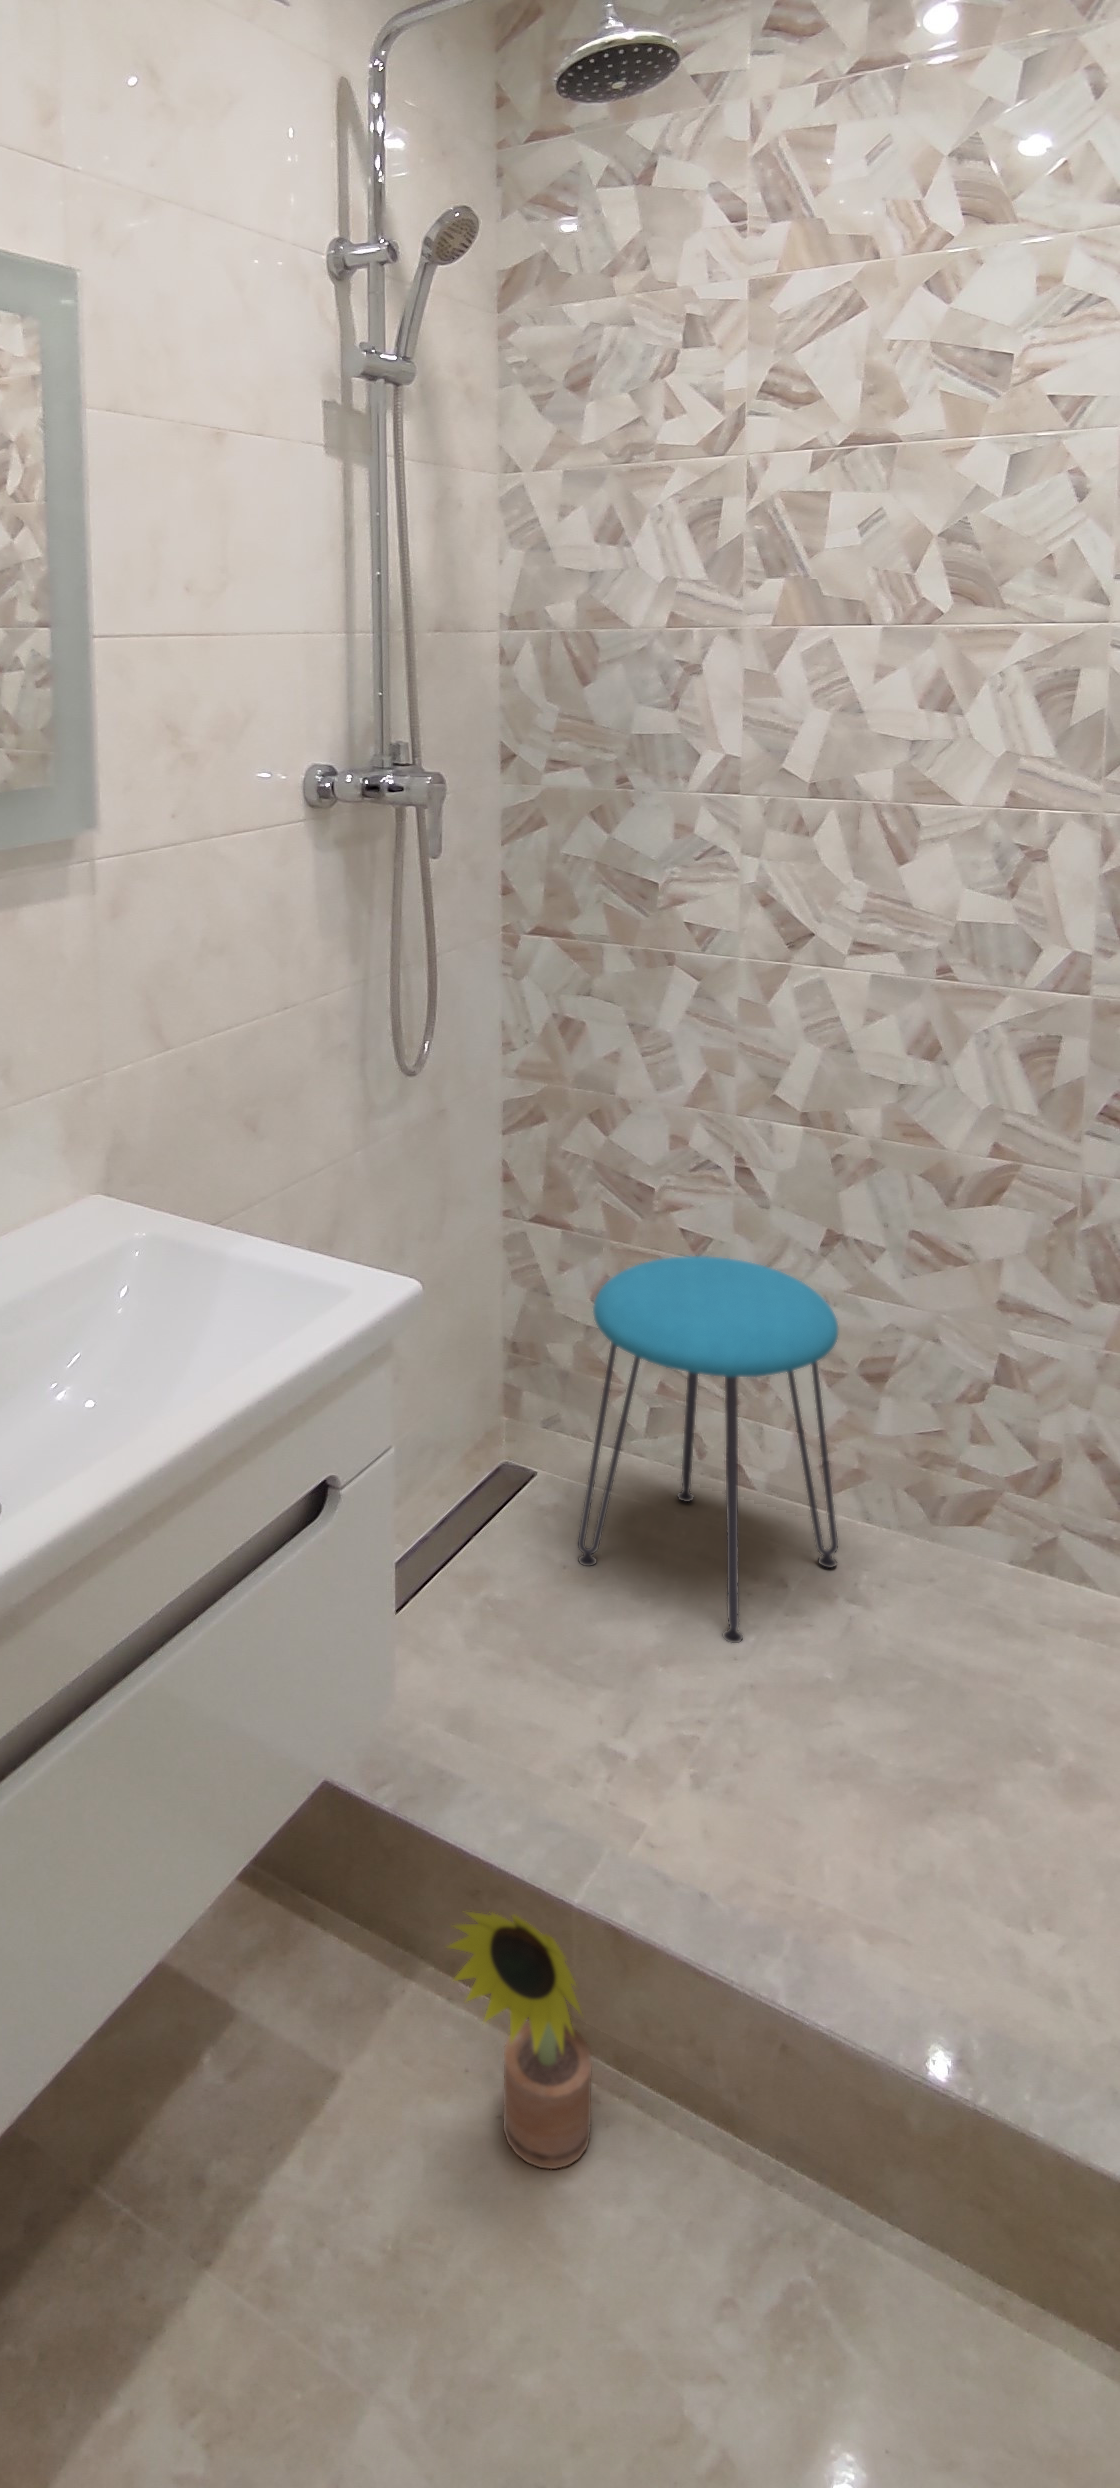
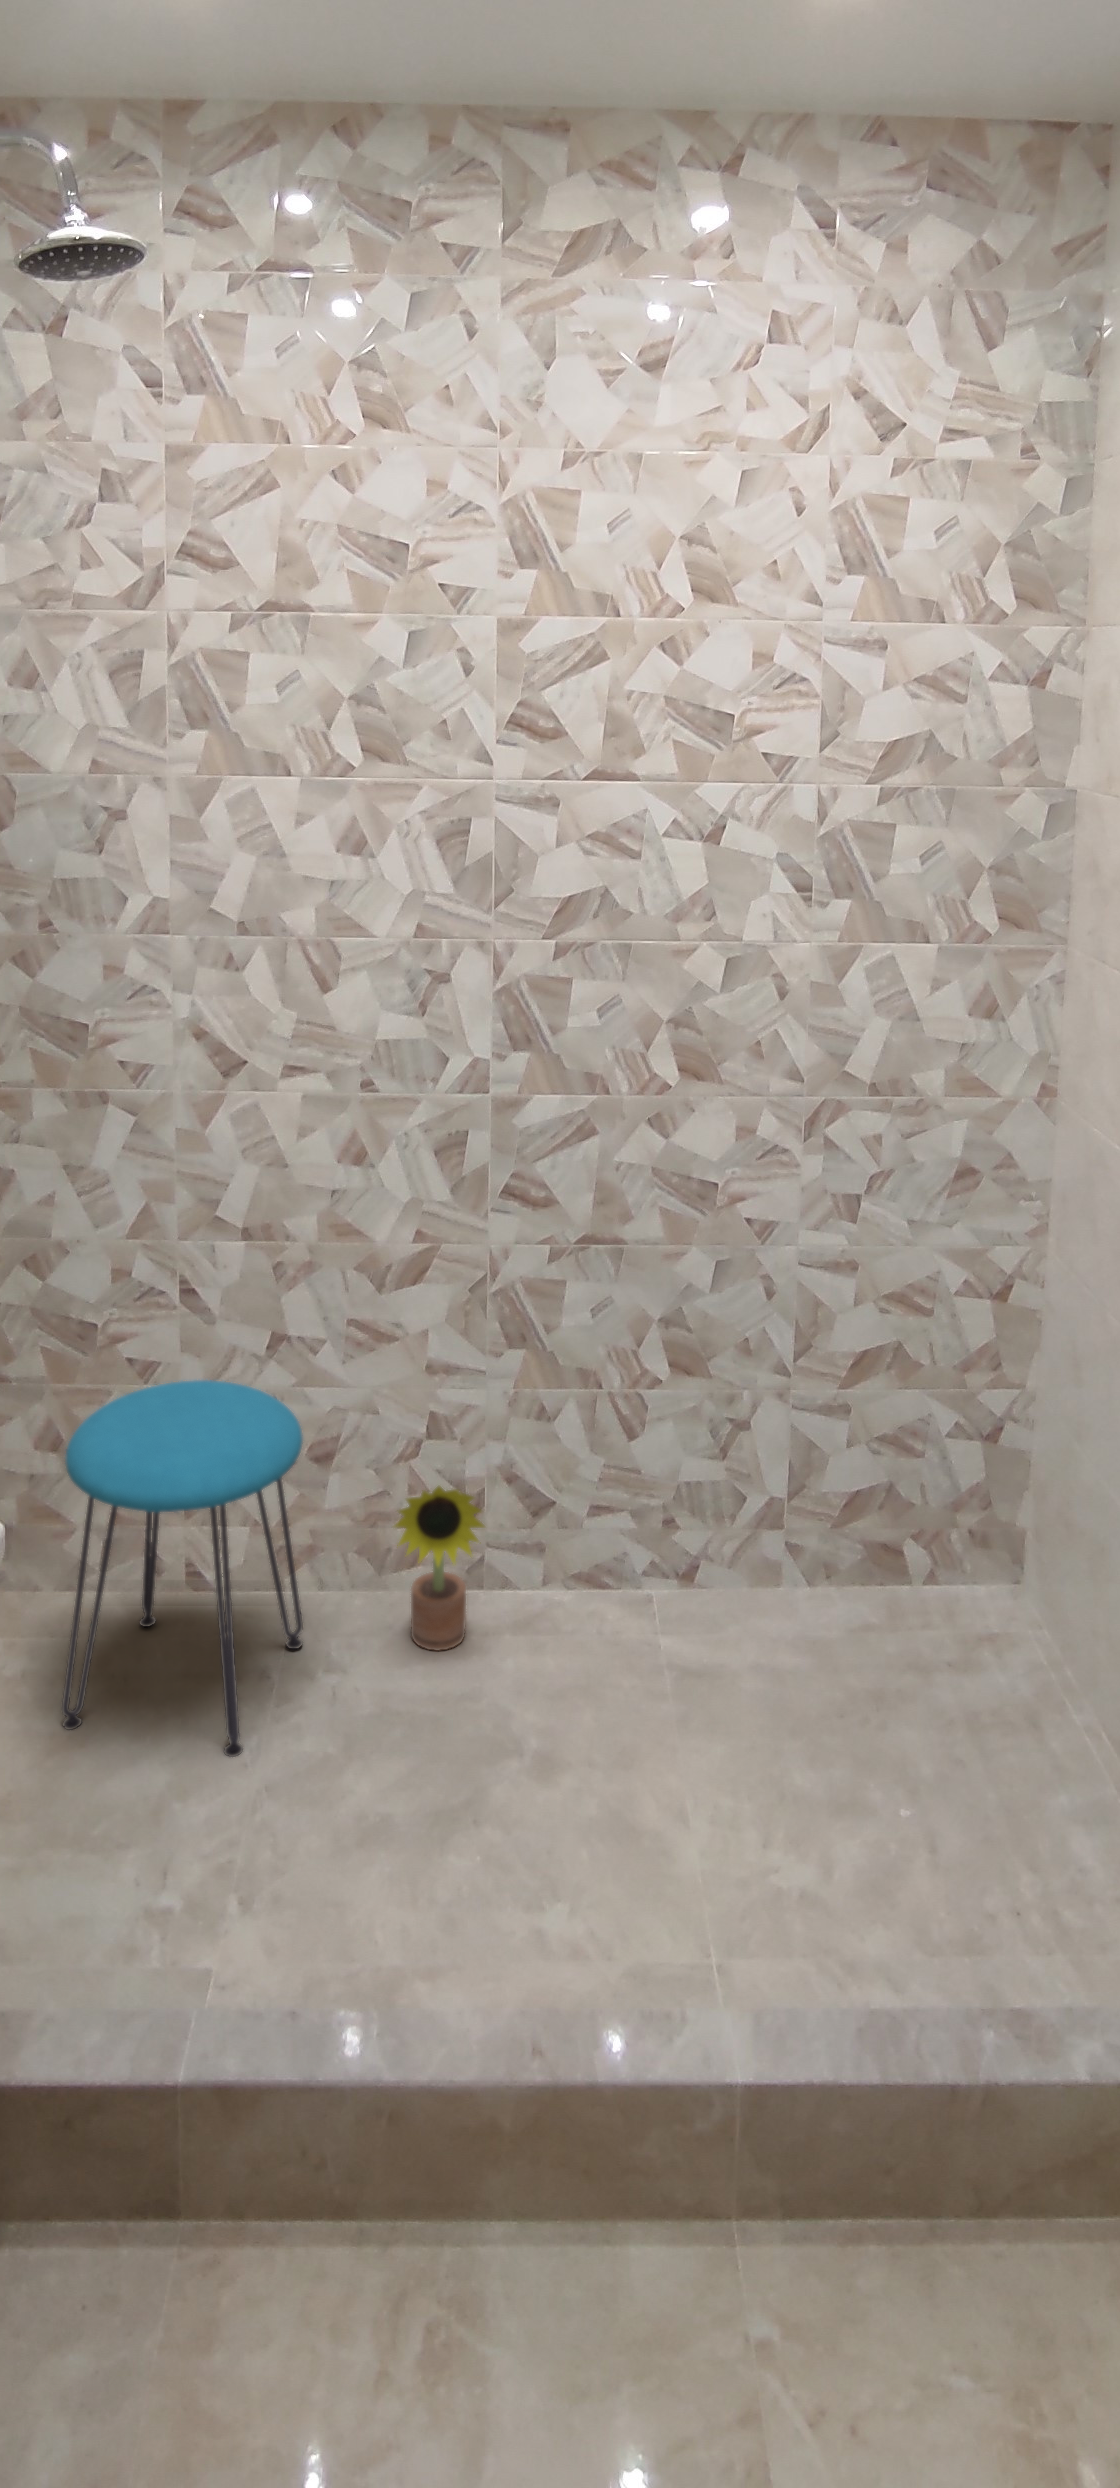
decorative plant: present [448,1912,592,2169] -> present [395,1486,484,1650]

